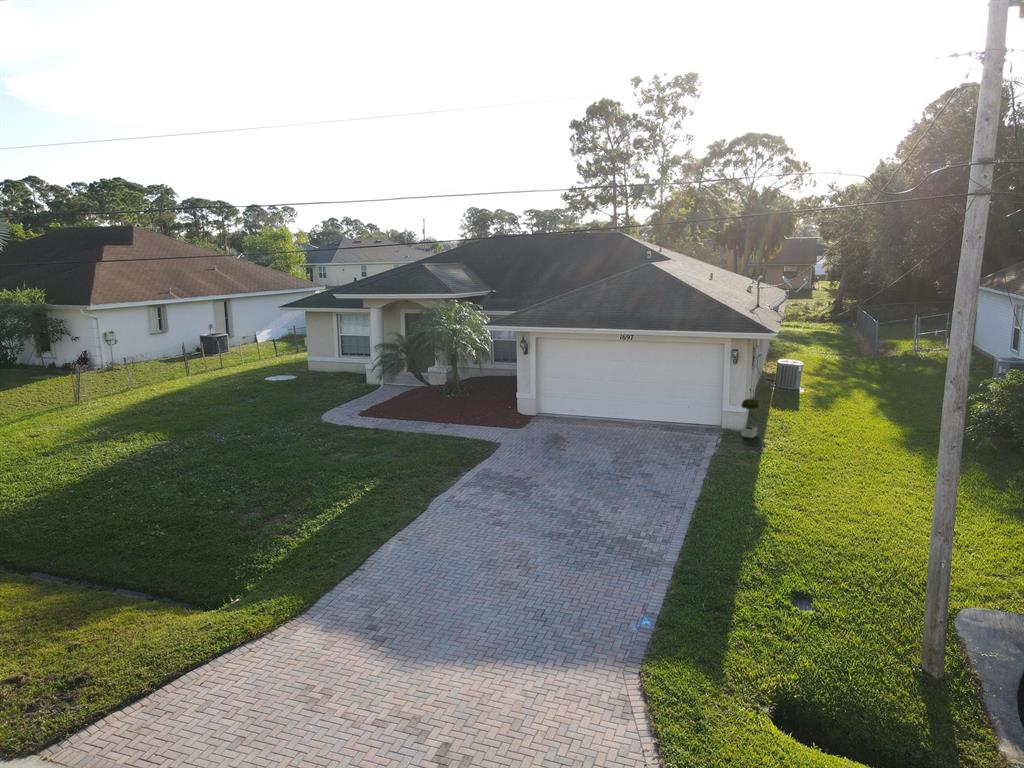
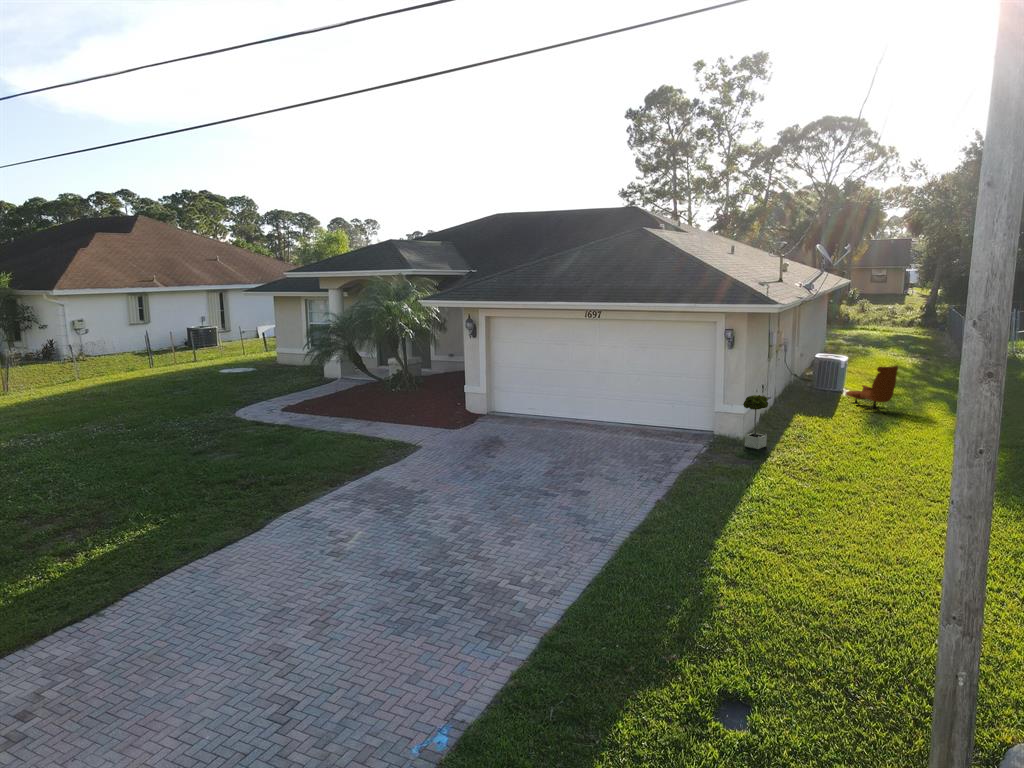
lounge chair: none [801,370,842,407] -> present [846,366,898,414]

